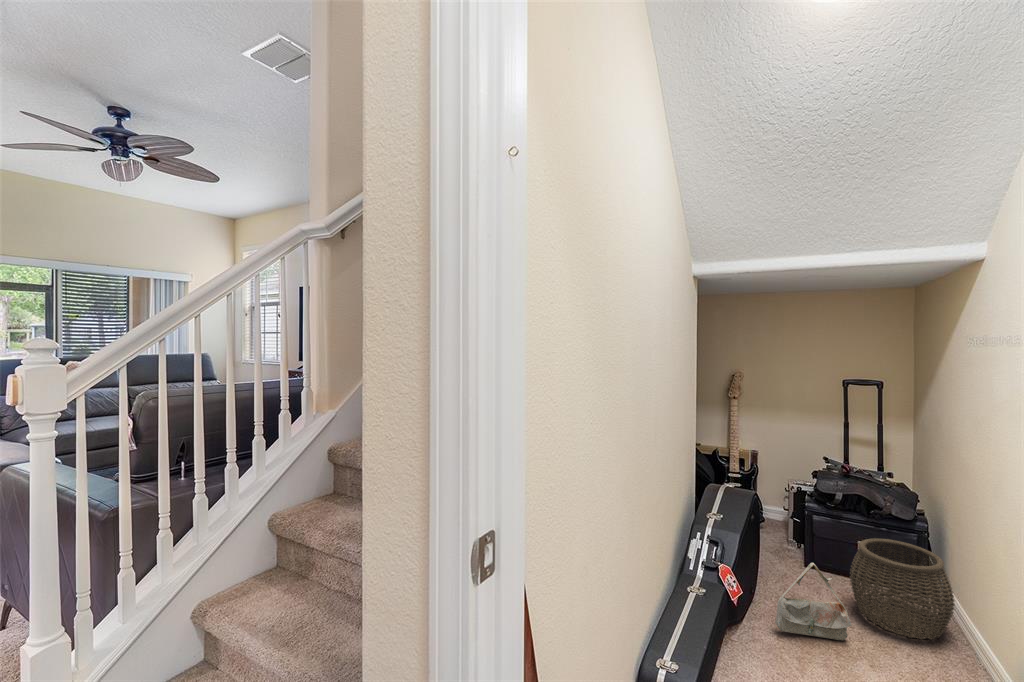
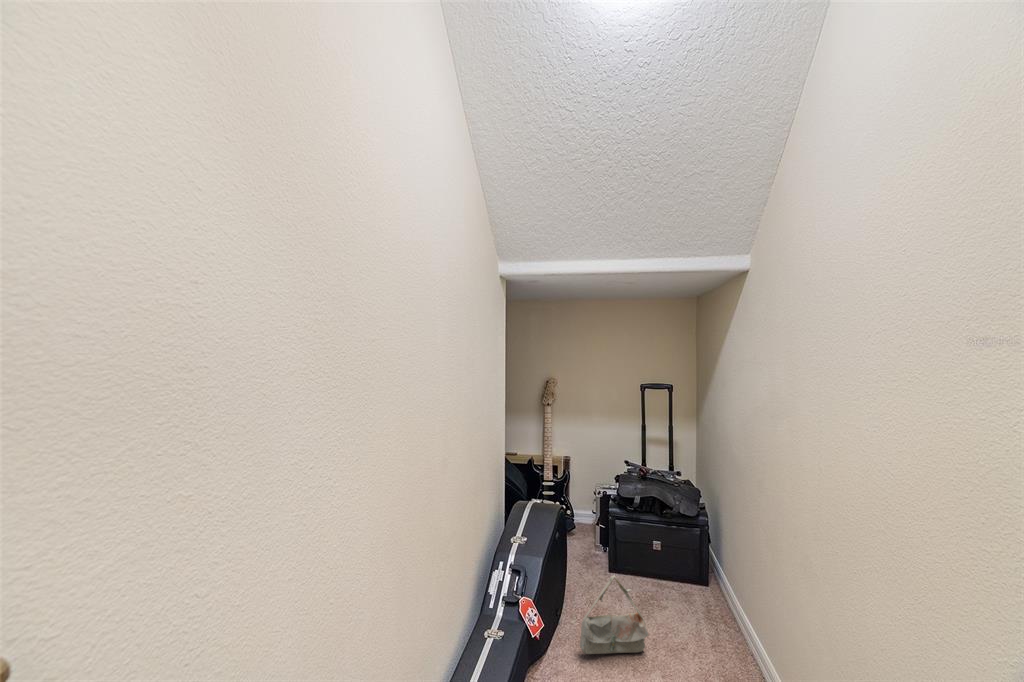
woven basket: present [850,539,955,640] -> none [646,538,731,636]

